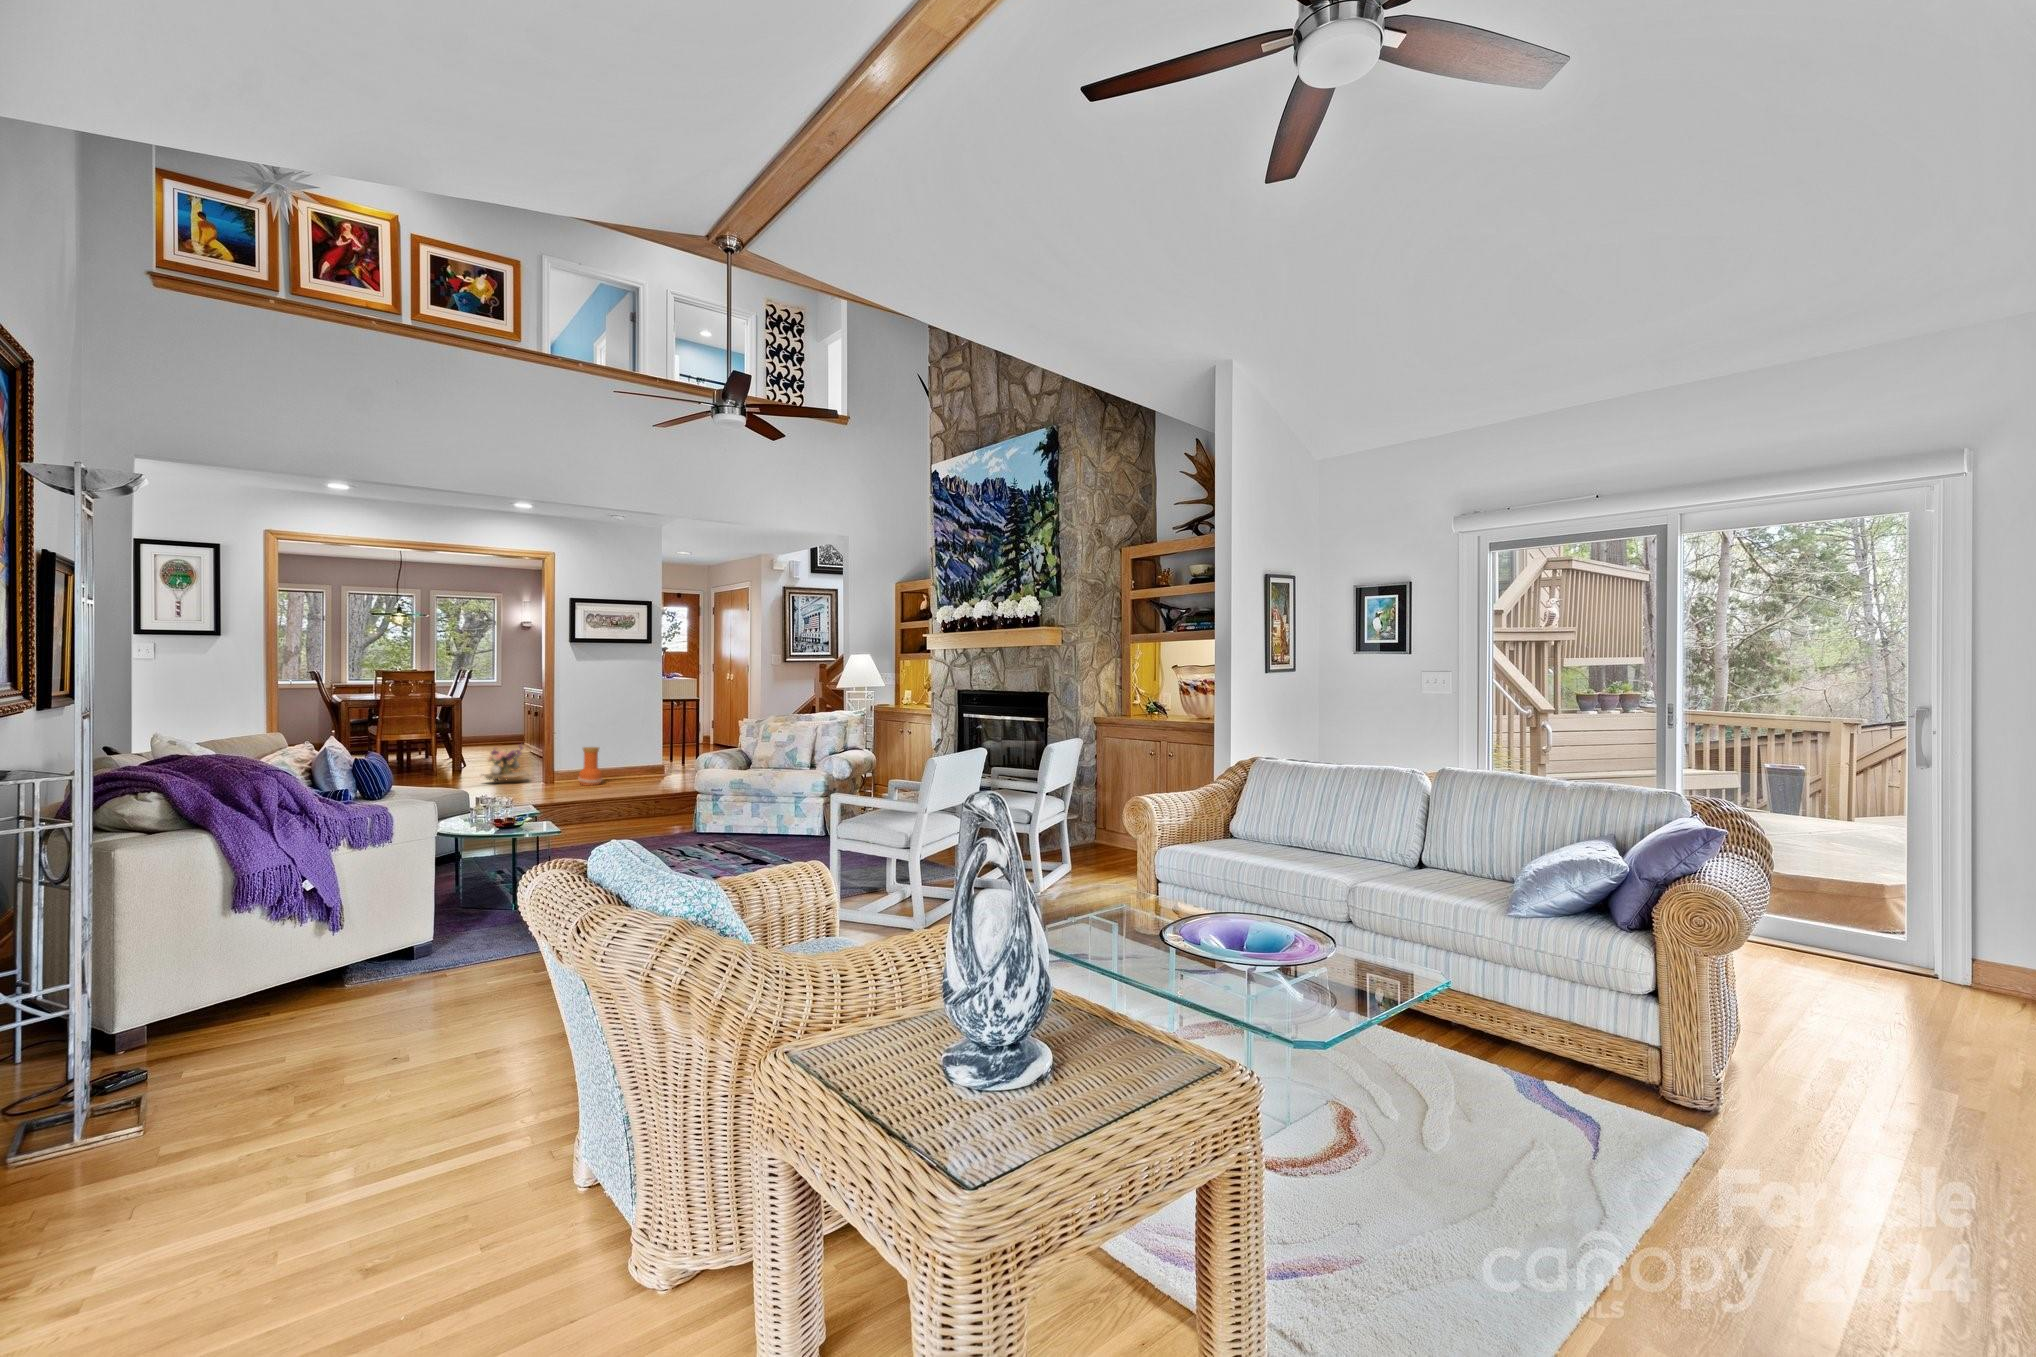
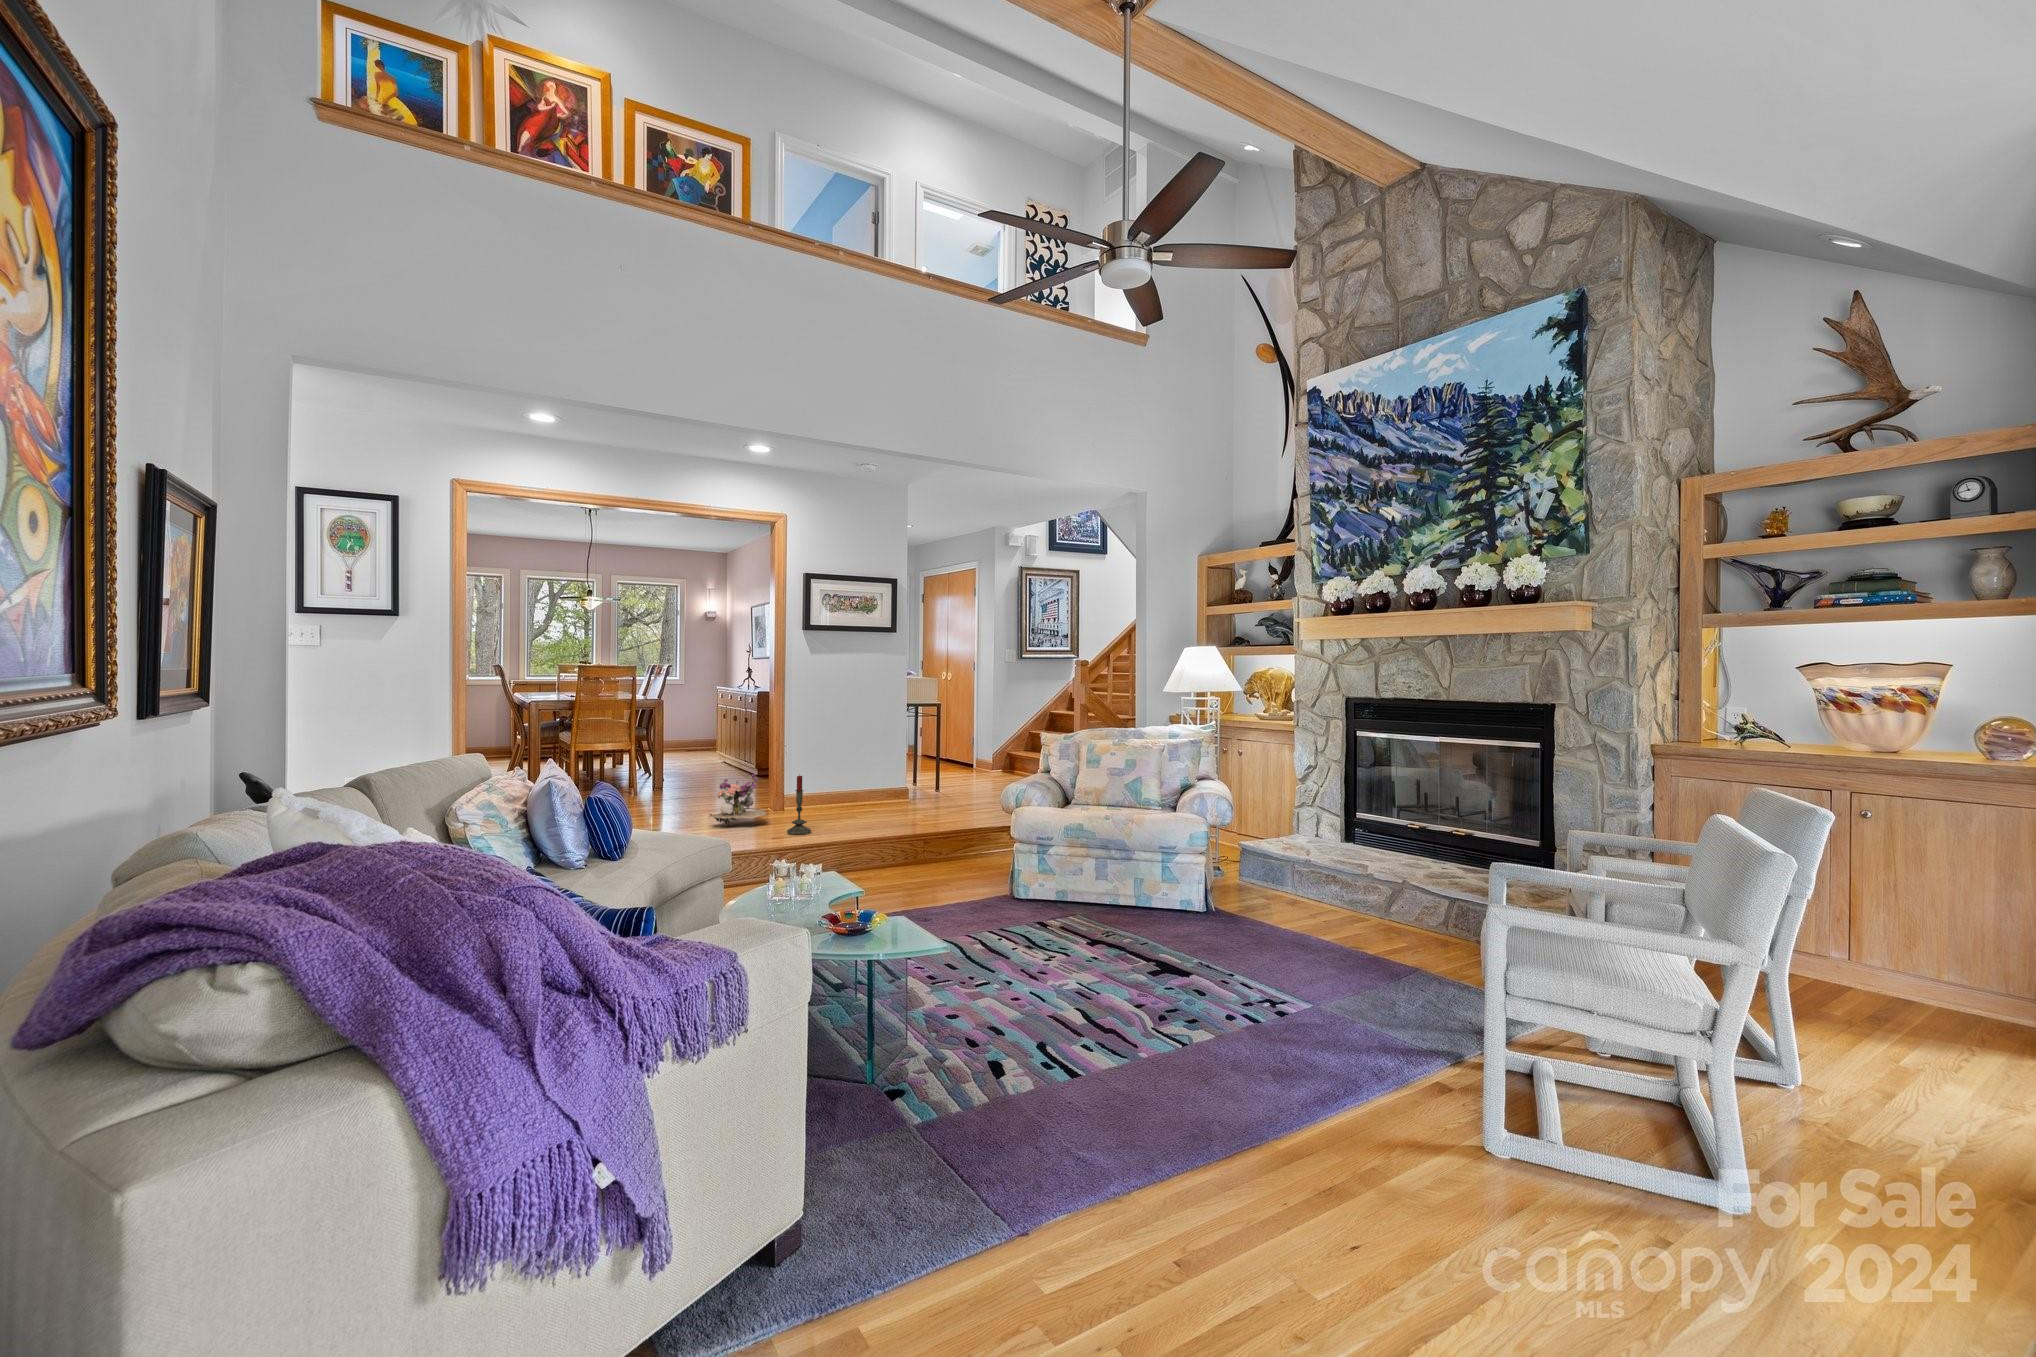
candle: none [540,743,560,788] -> present [787,776,811,835]
vase: present [578,747,603,786] -> none [832,778,862,831]

